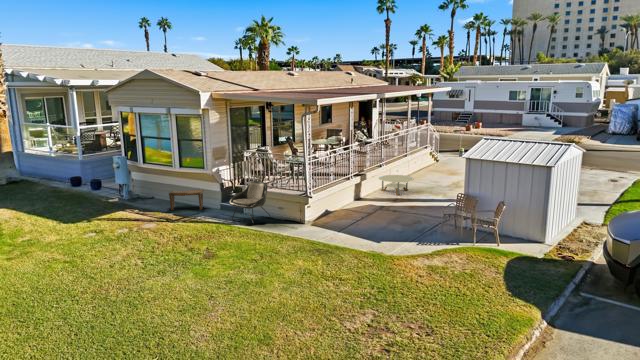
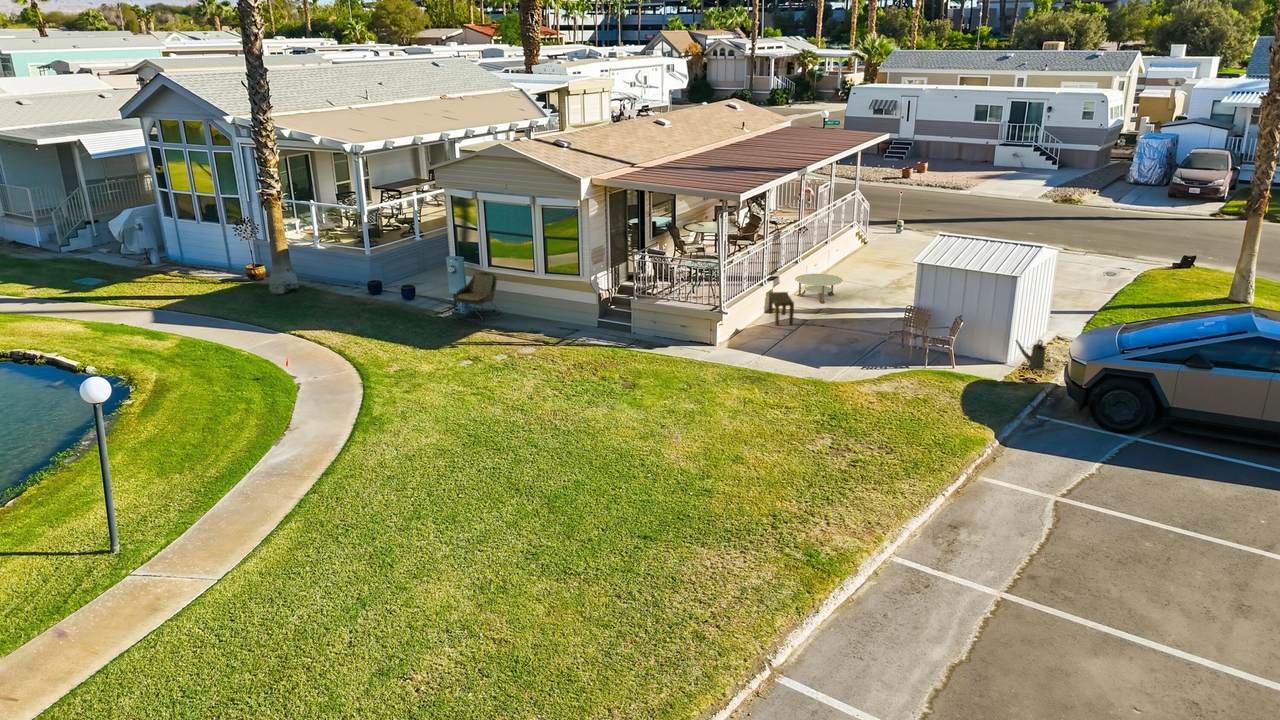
lounge chair: present [229,181,270,224] -> present [454,272,501,320]
bench: present [169,190,204,211] -> present [769,292,794,326]
watering can: none [552,222,585,248] -> present [1016,340,1046,370]

